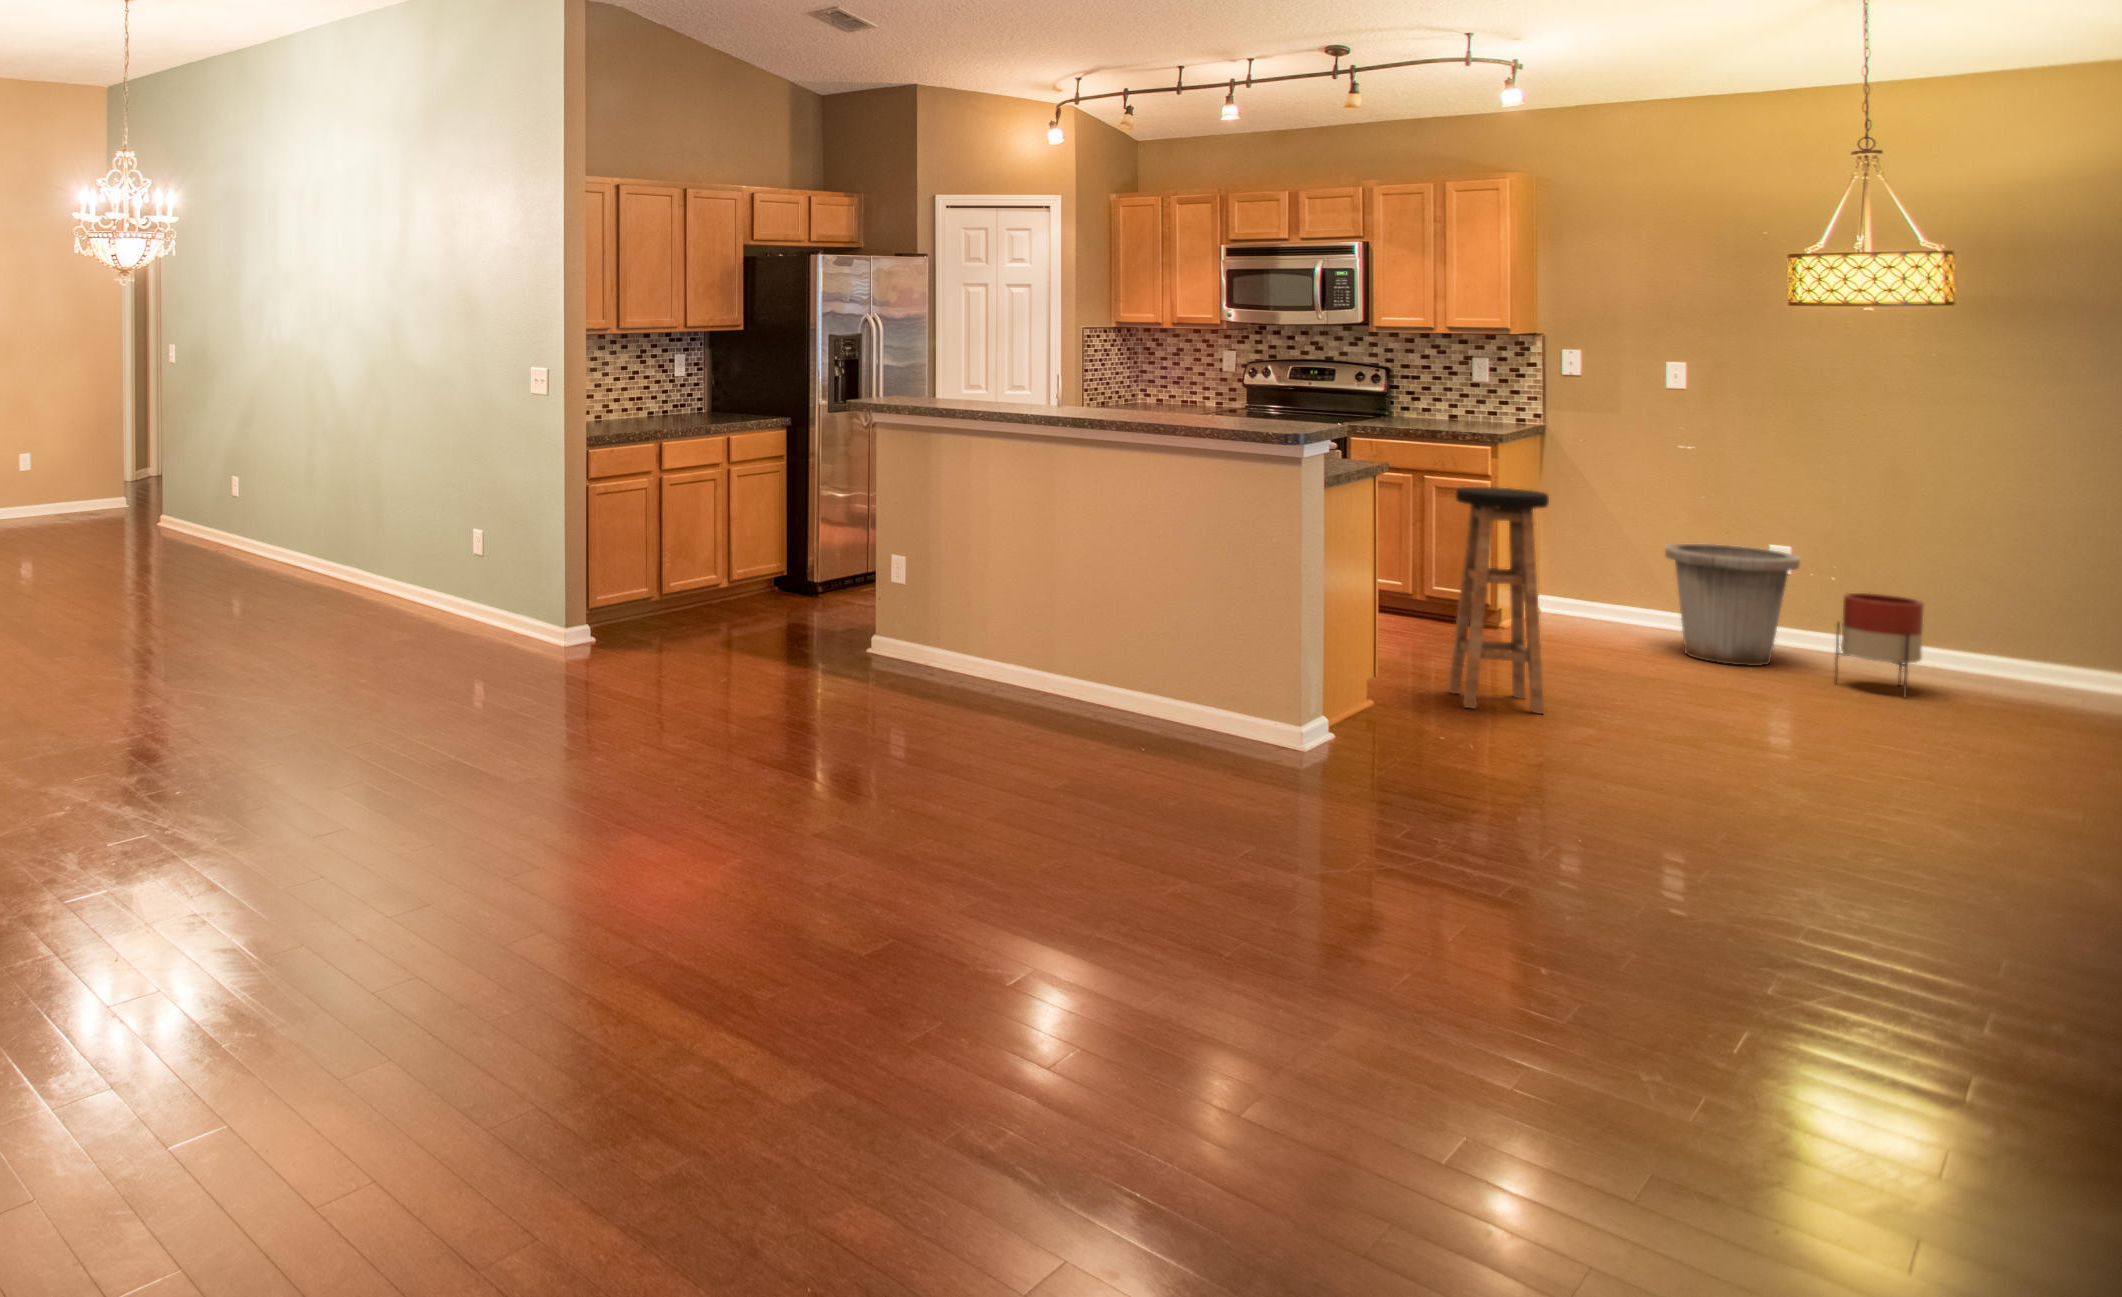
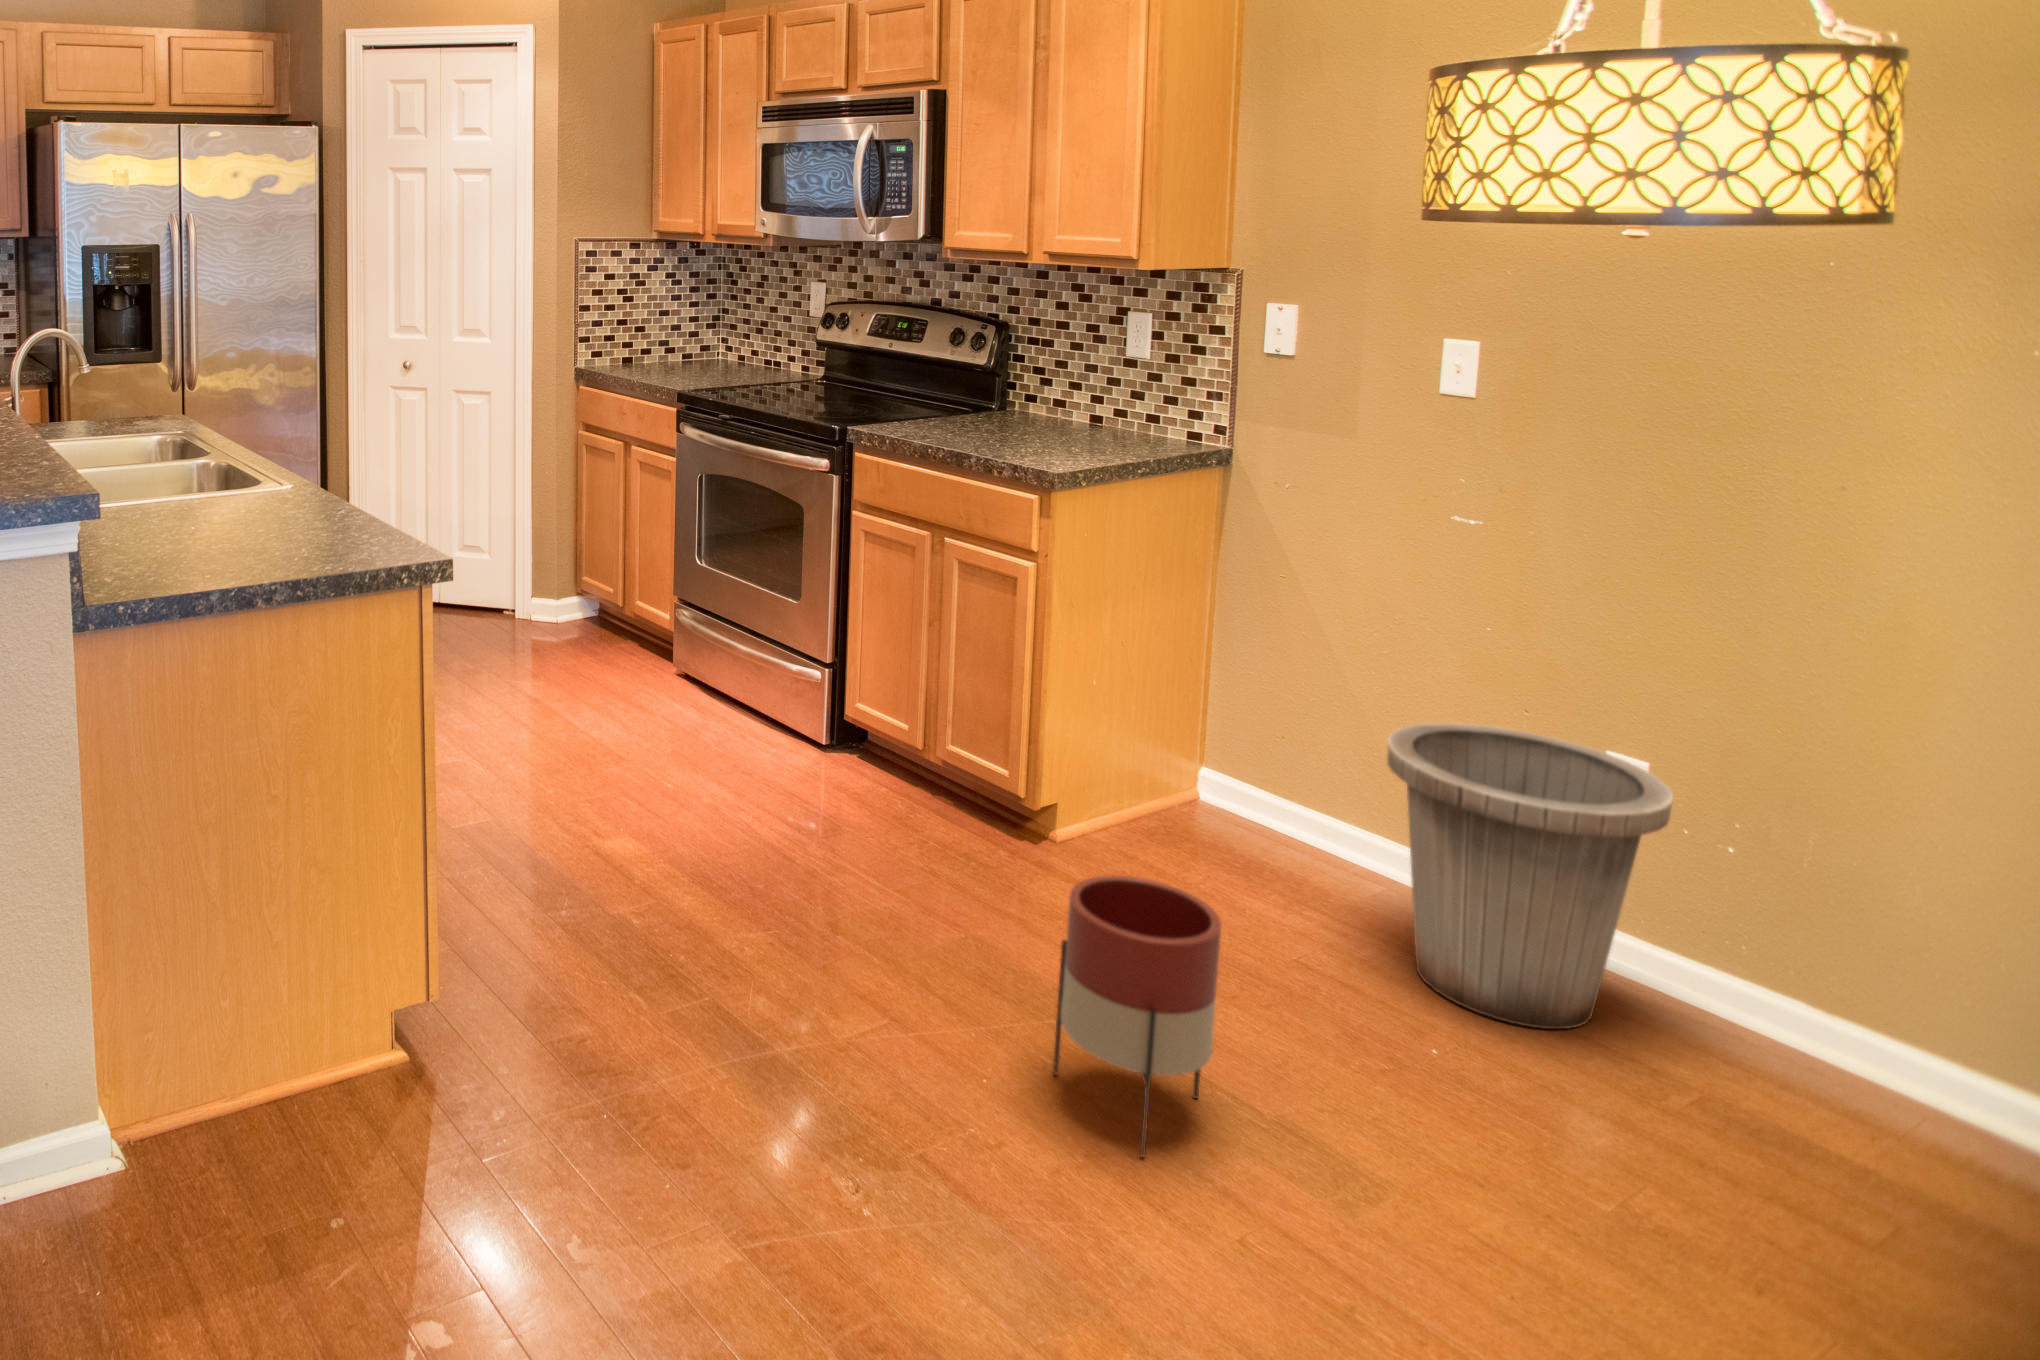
bar stool: present [1448,487,1549,714] -> none [709,633,929,1212]
planter: present [1835,593,1923,696] -> present [1053,875,1221,1157]

